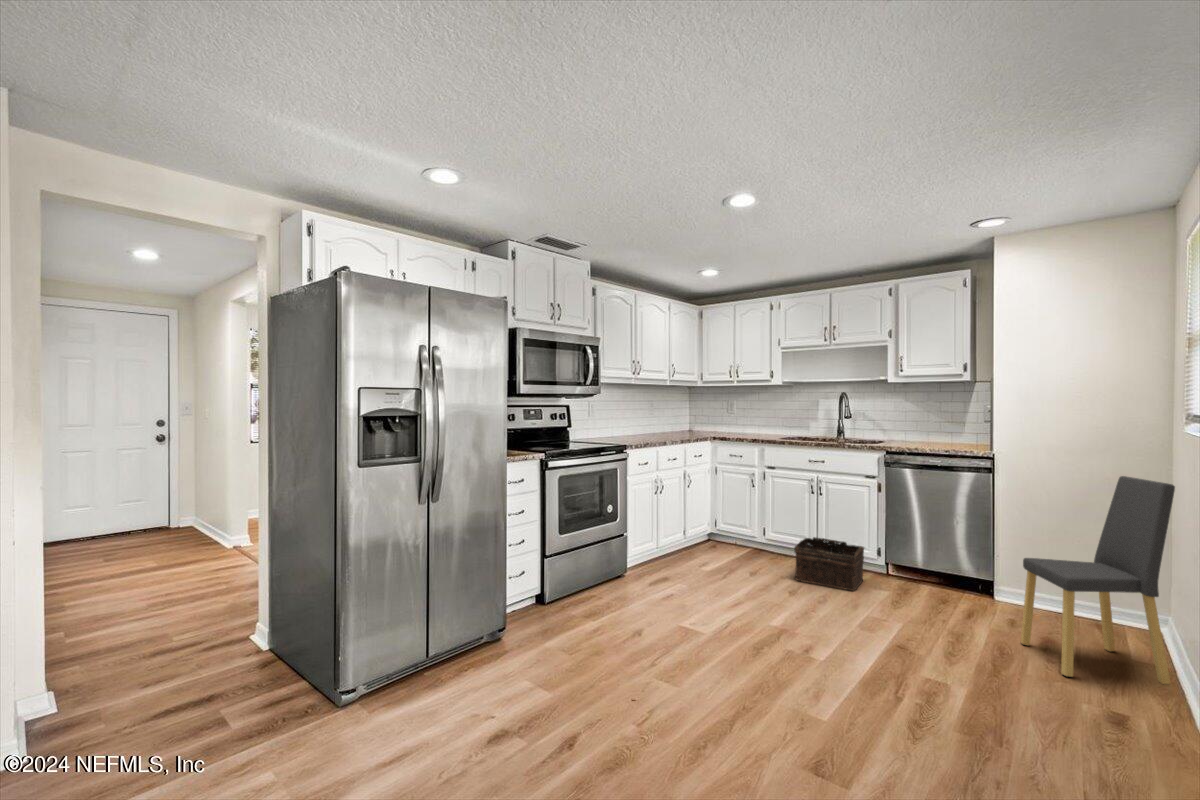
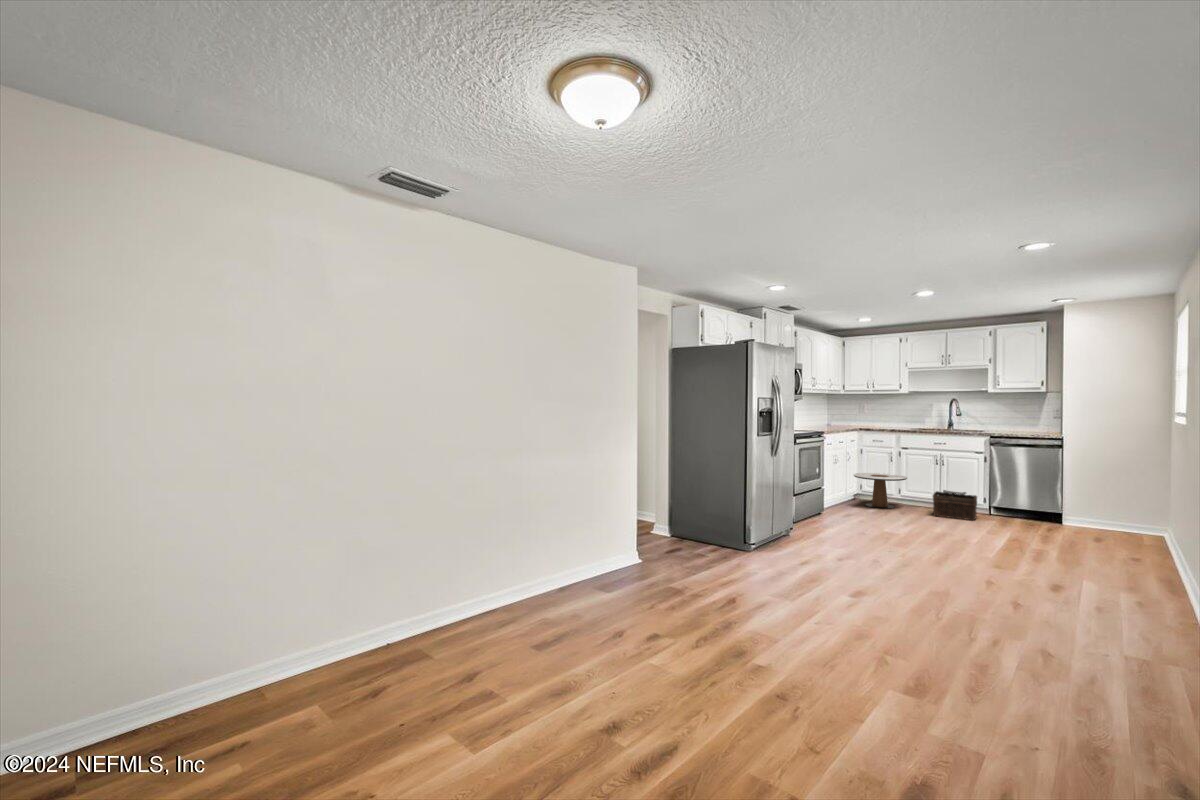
dining chair: present [1021,476,1175,685] -> none [1082,446,1167,551]
side table: none [693,504,769,563] -> present [854,473,907,509]

